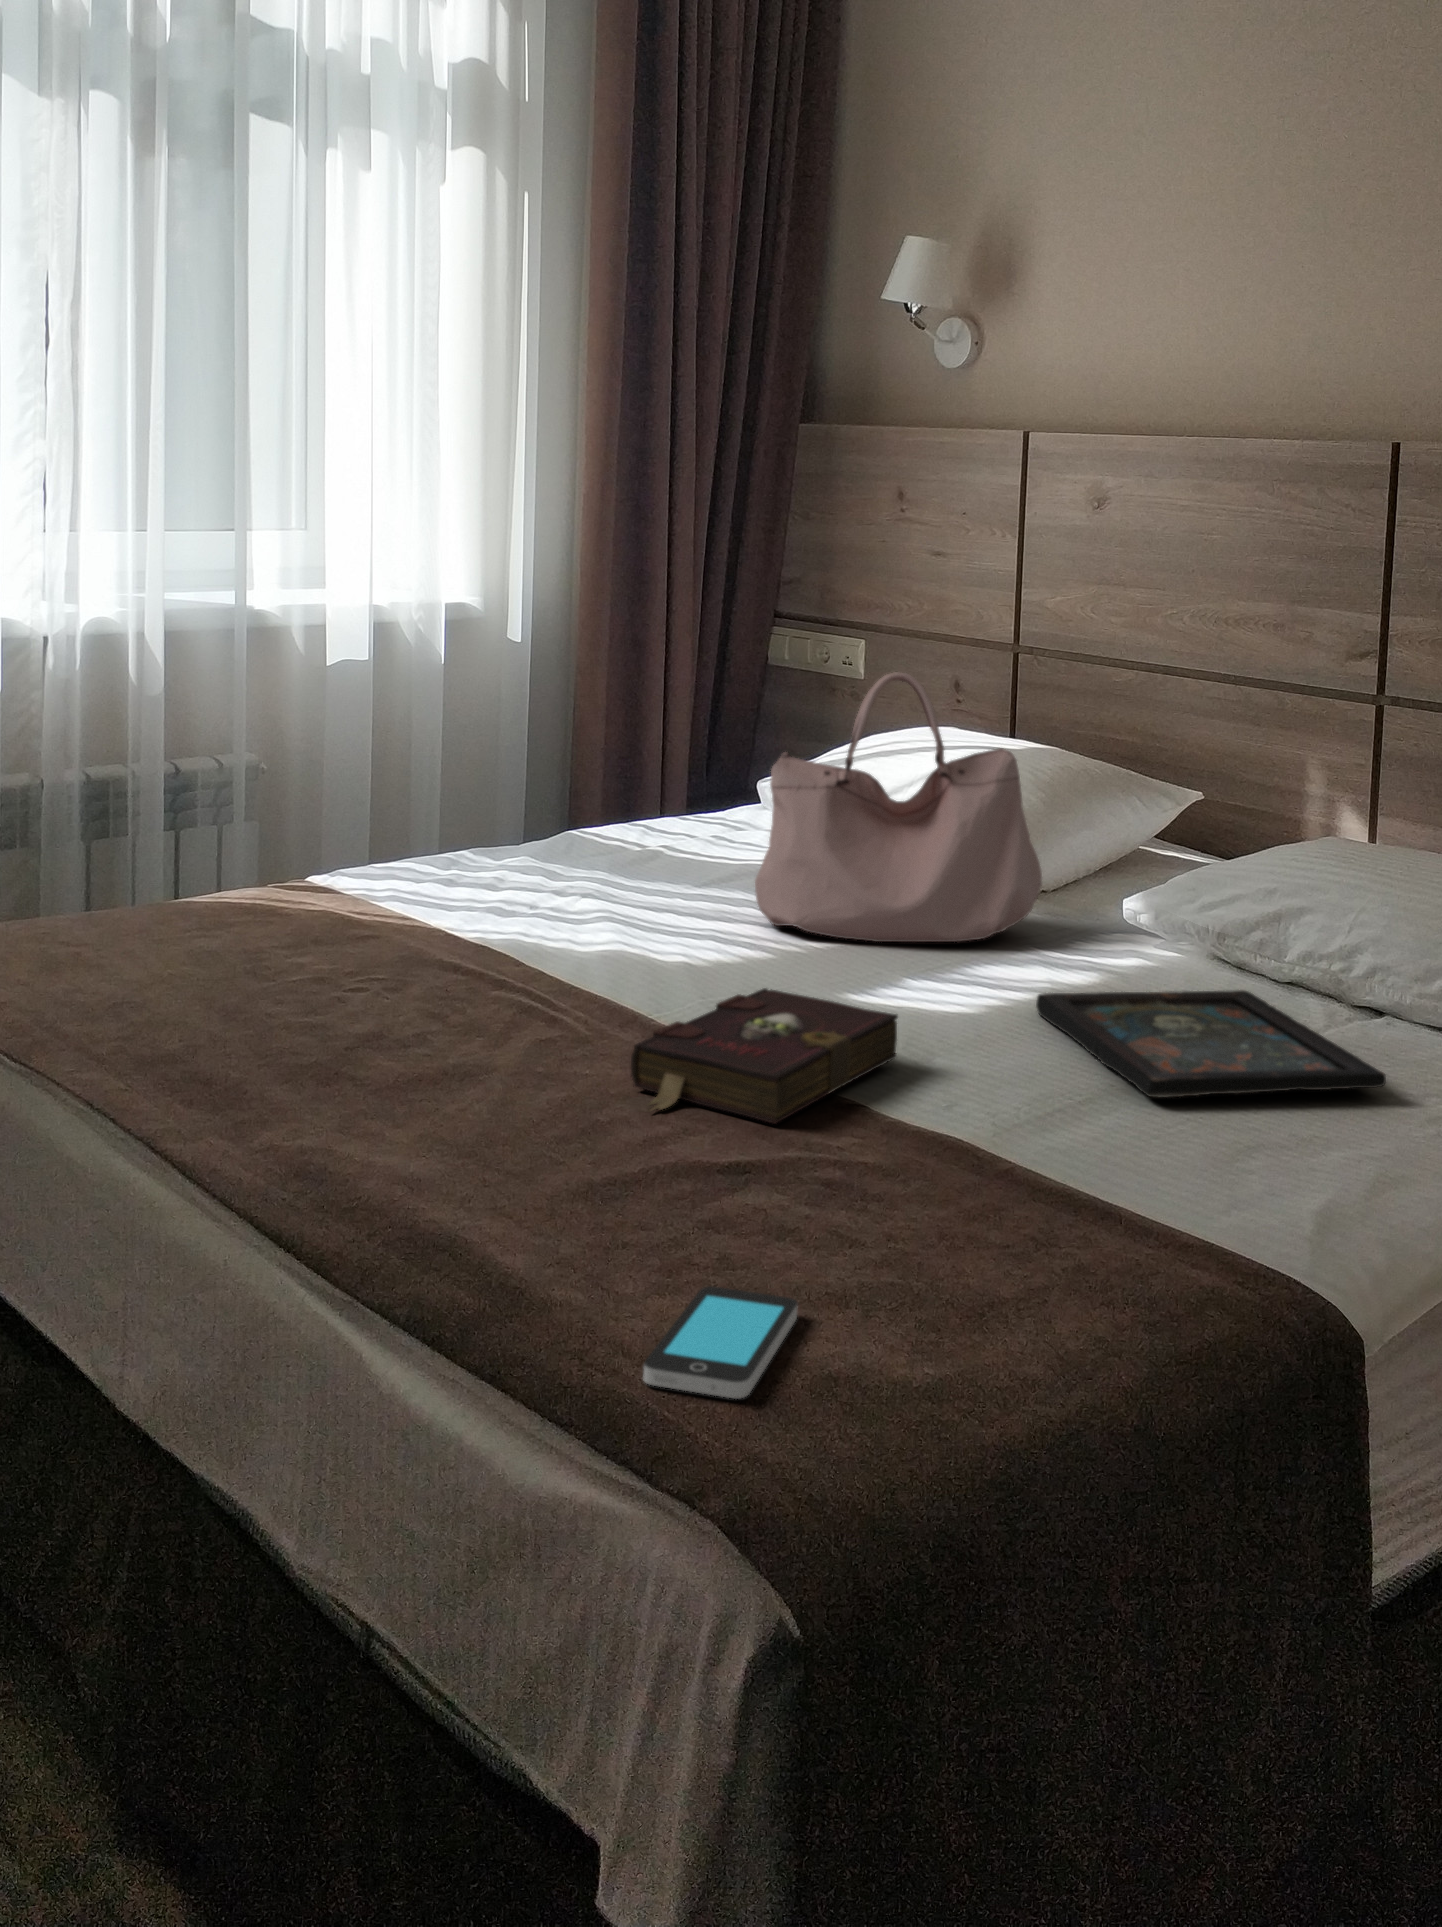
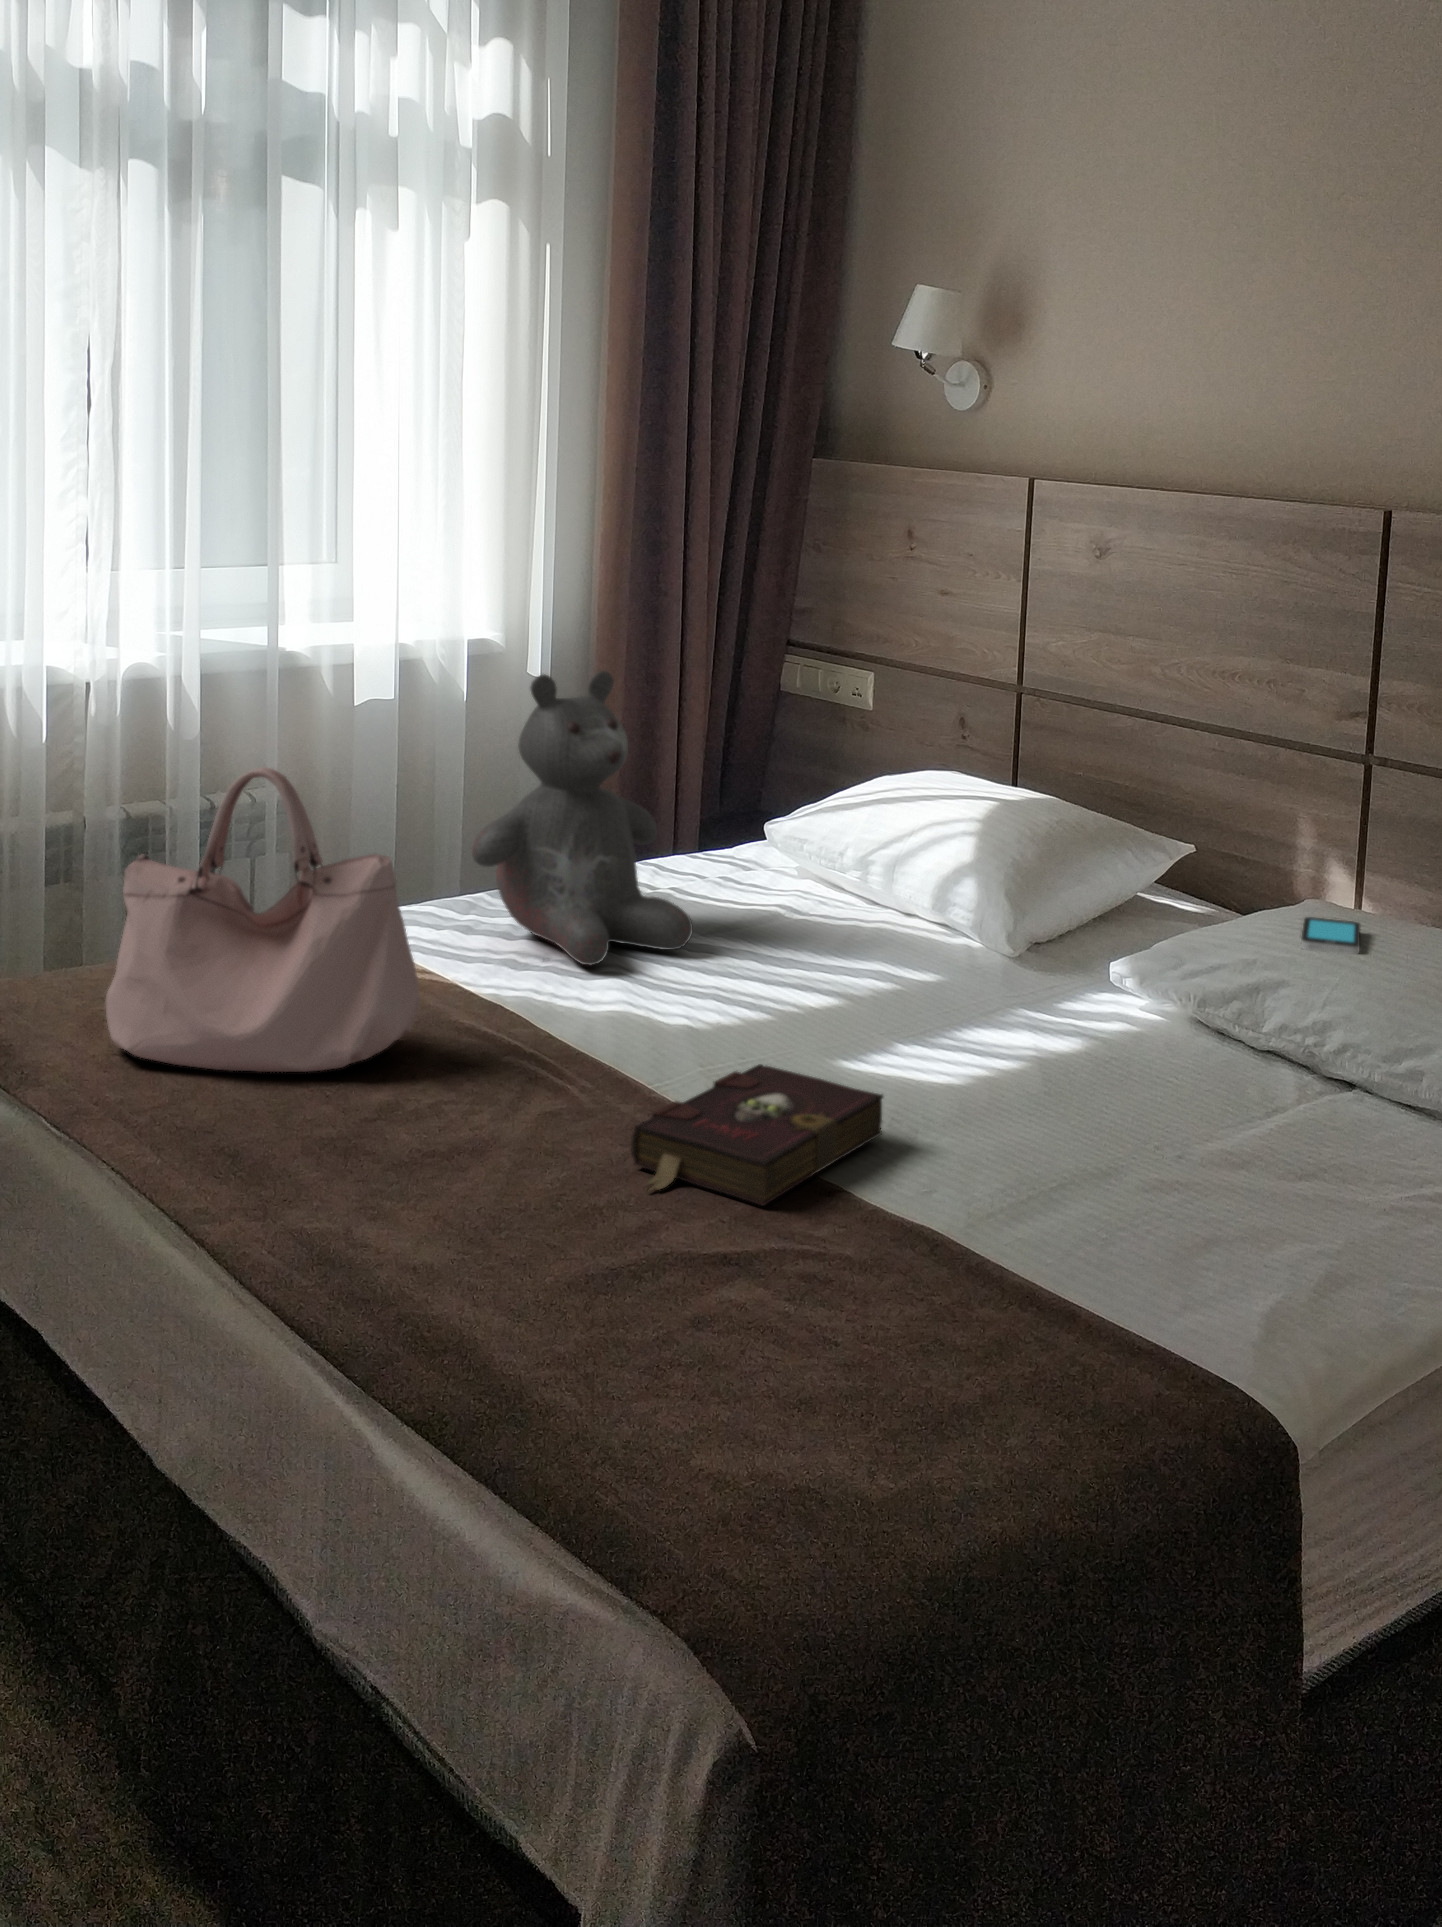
teddy bear: none [452,606,684,909] -> present [472,671,693,965]
handbag: present [755,672,1042,942] -> present [106,767,420,1072]
tray: present [1036,990,1386,1097] -> none [1019,1062,1340,1179]
smartphone: present [643,1286,797,1399] -> present [1301,917,1360,954]

